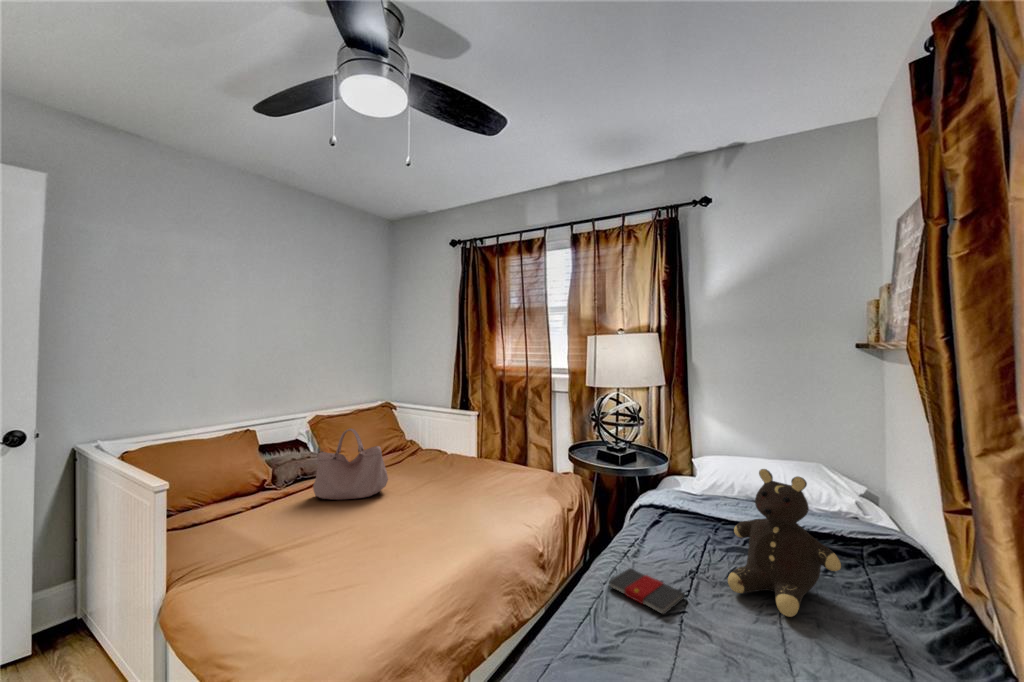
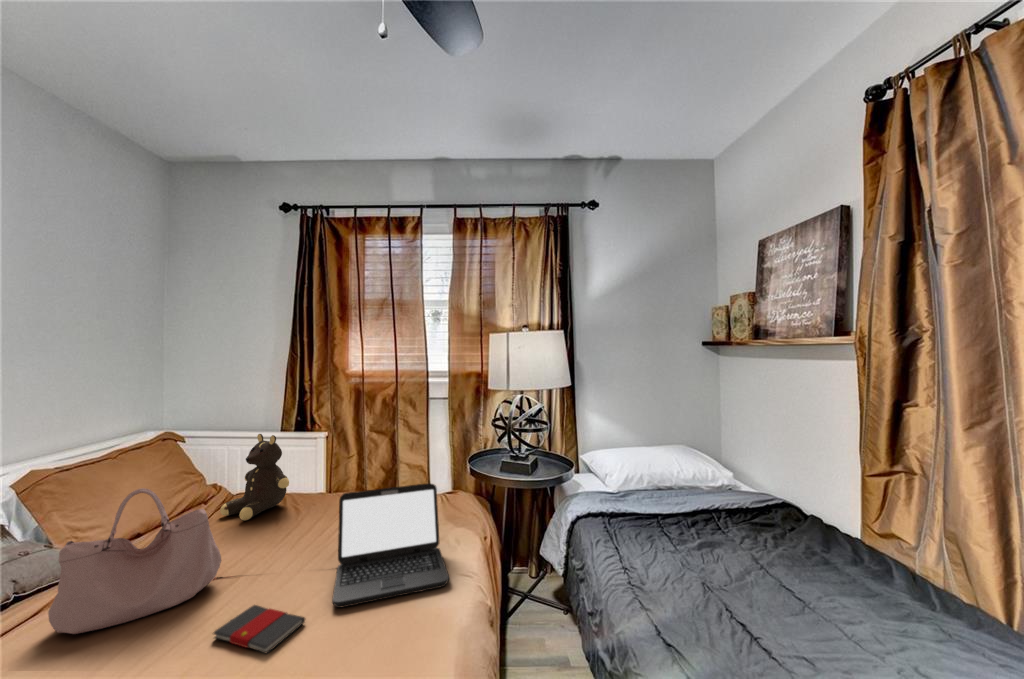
laptop: none [430,450,517,525] -> present [332,483,449,608]
teddy bear: present [728,469,841,617] -> present [220,434,289,520]
book: present [608,568,685,615] -> present [214,605,305,654]

